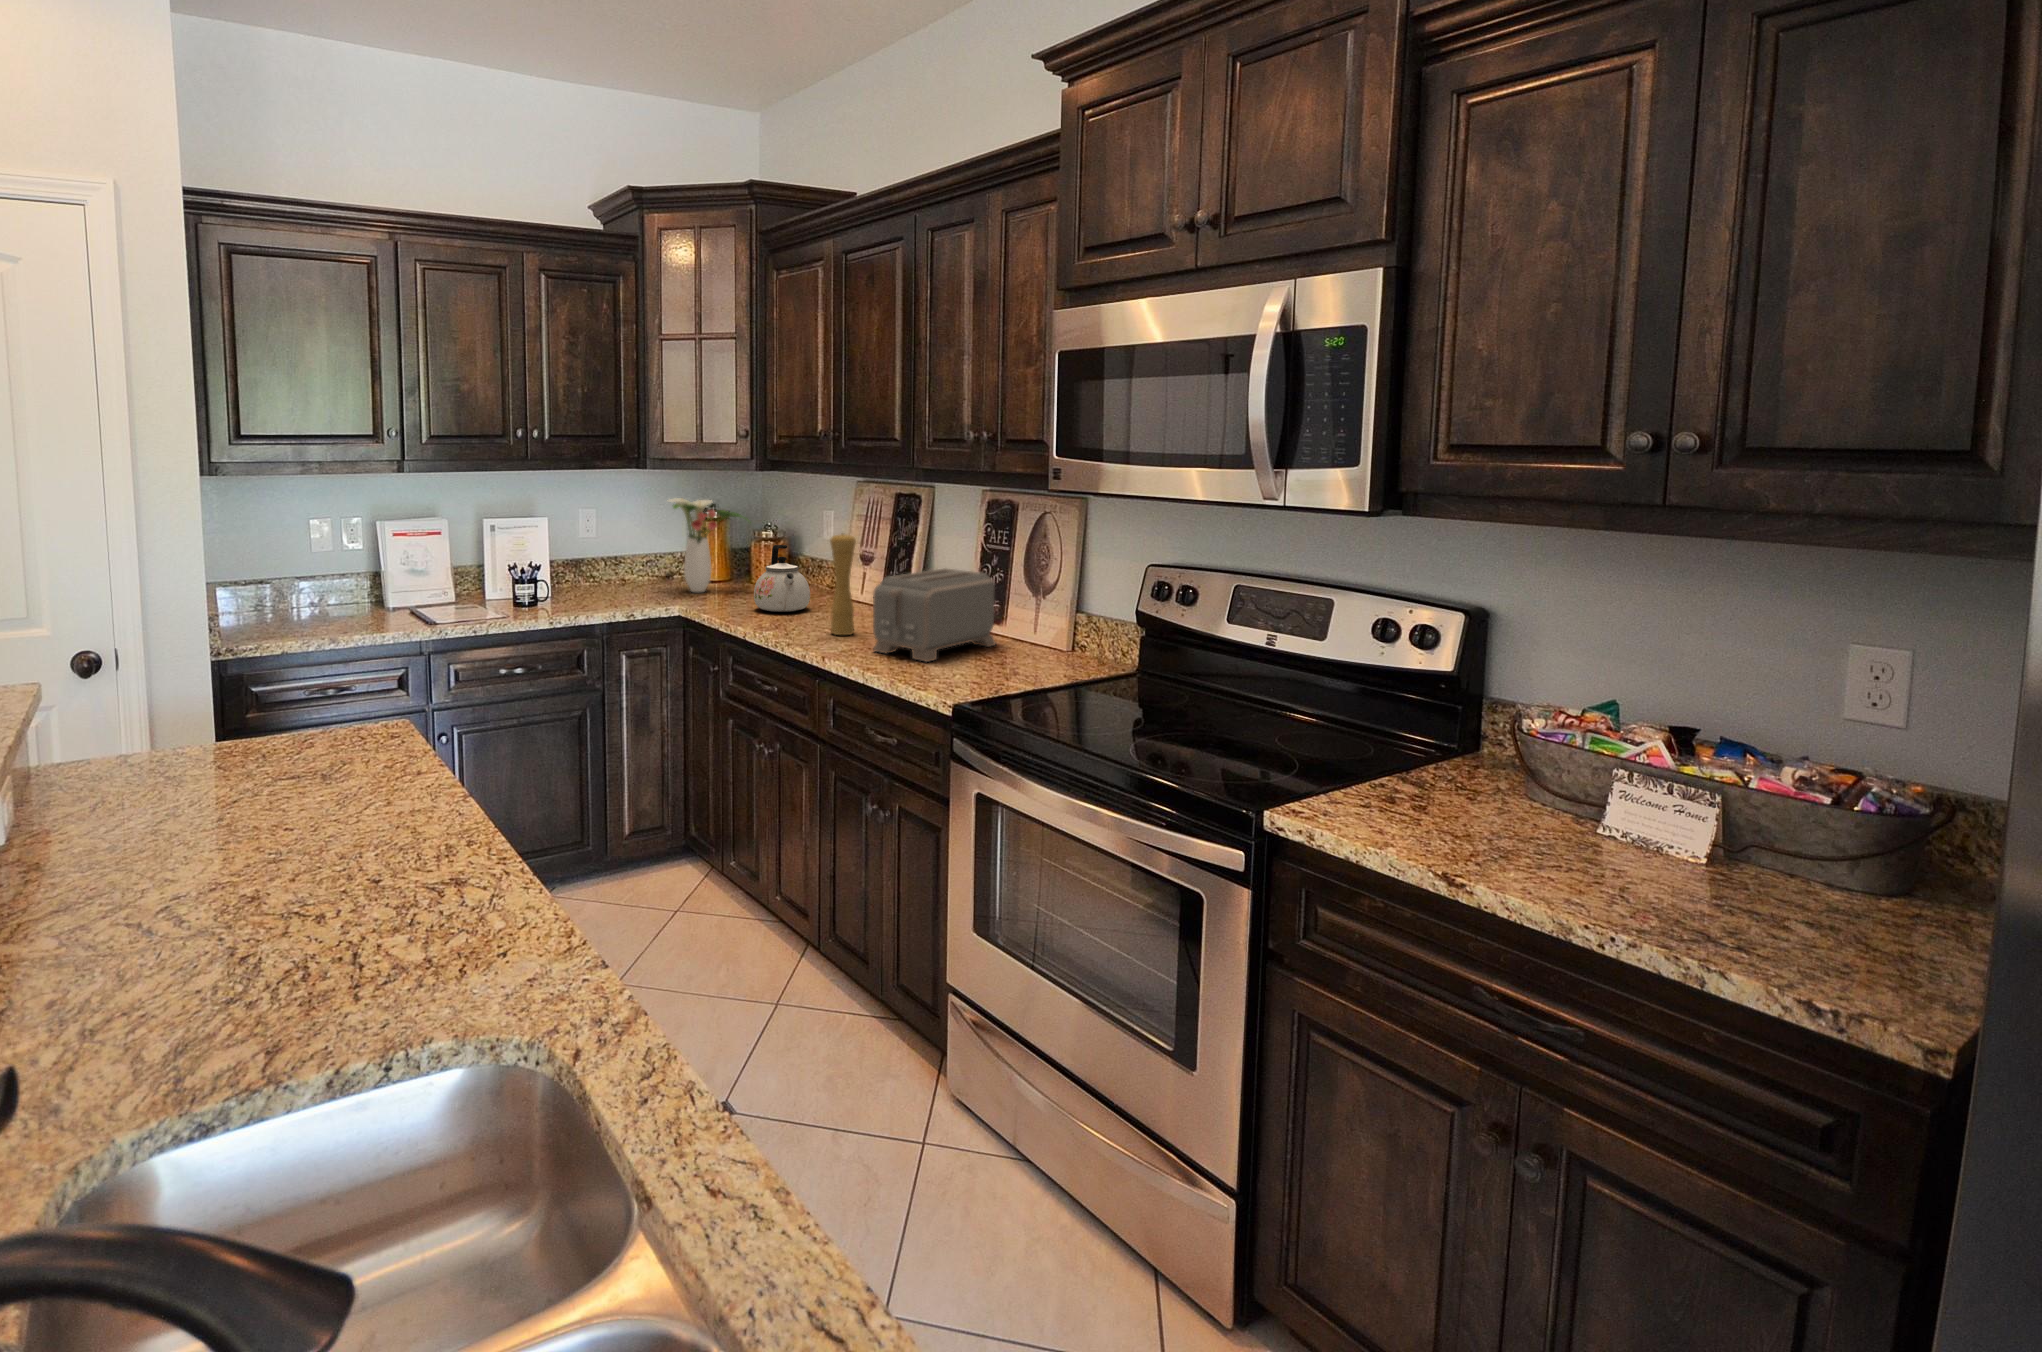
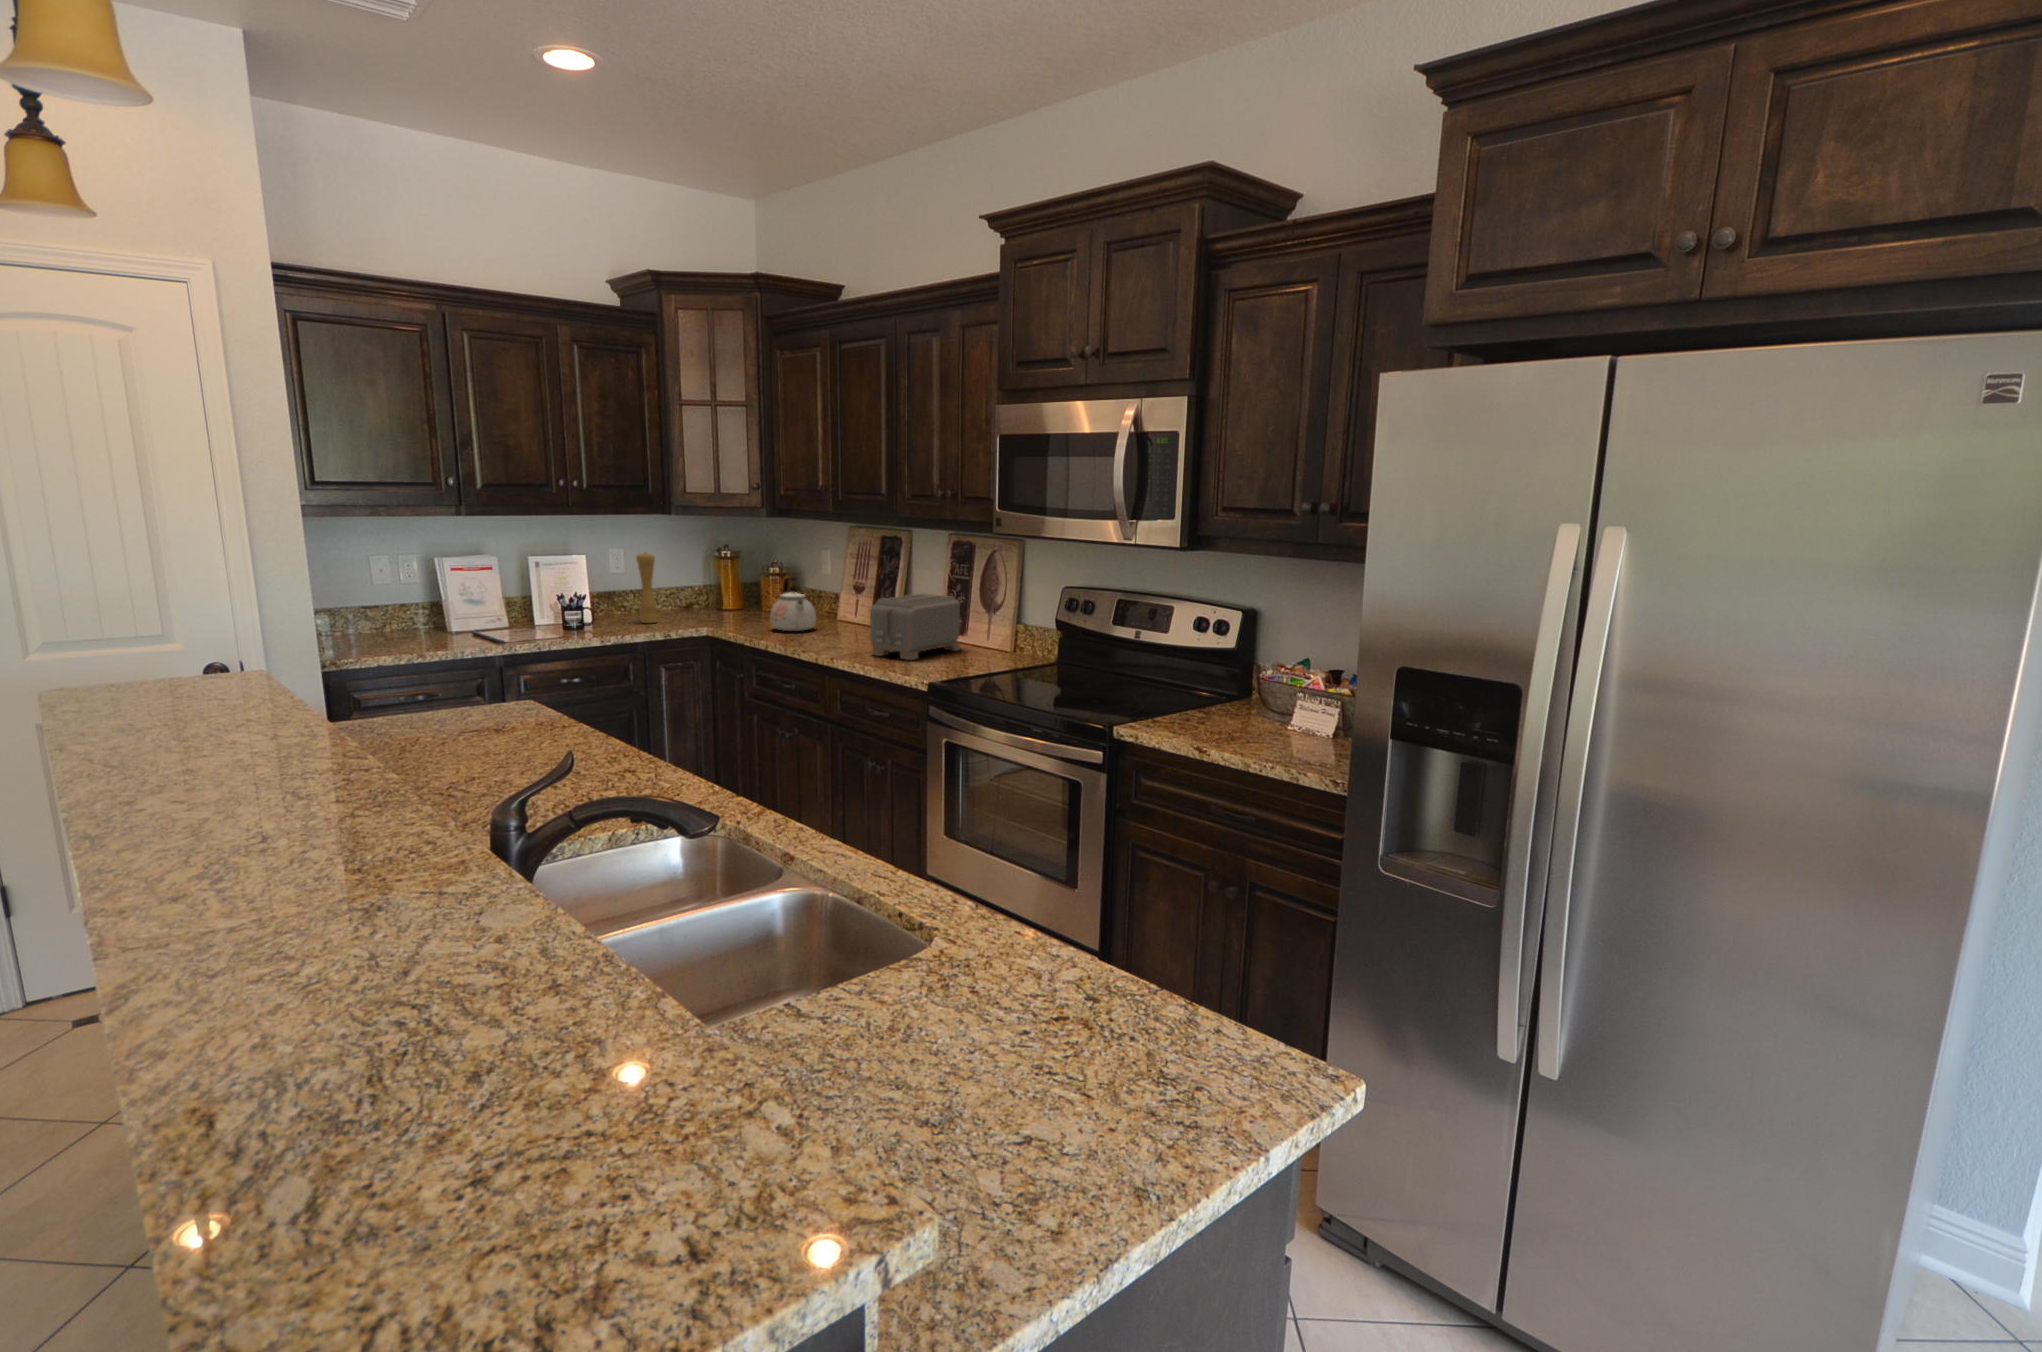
flower arrangement: present [669,498,751,592] -> none [689,539,763,619]
pepper mill: present [830,534,856,635] -> present [636,553,657,623]

